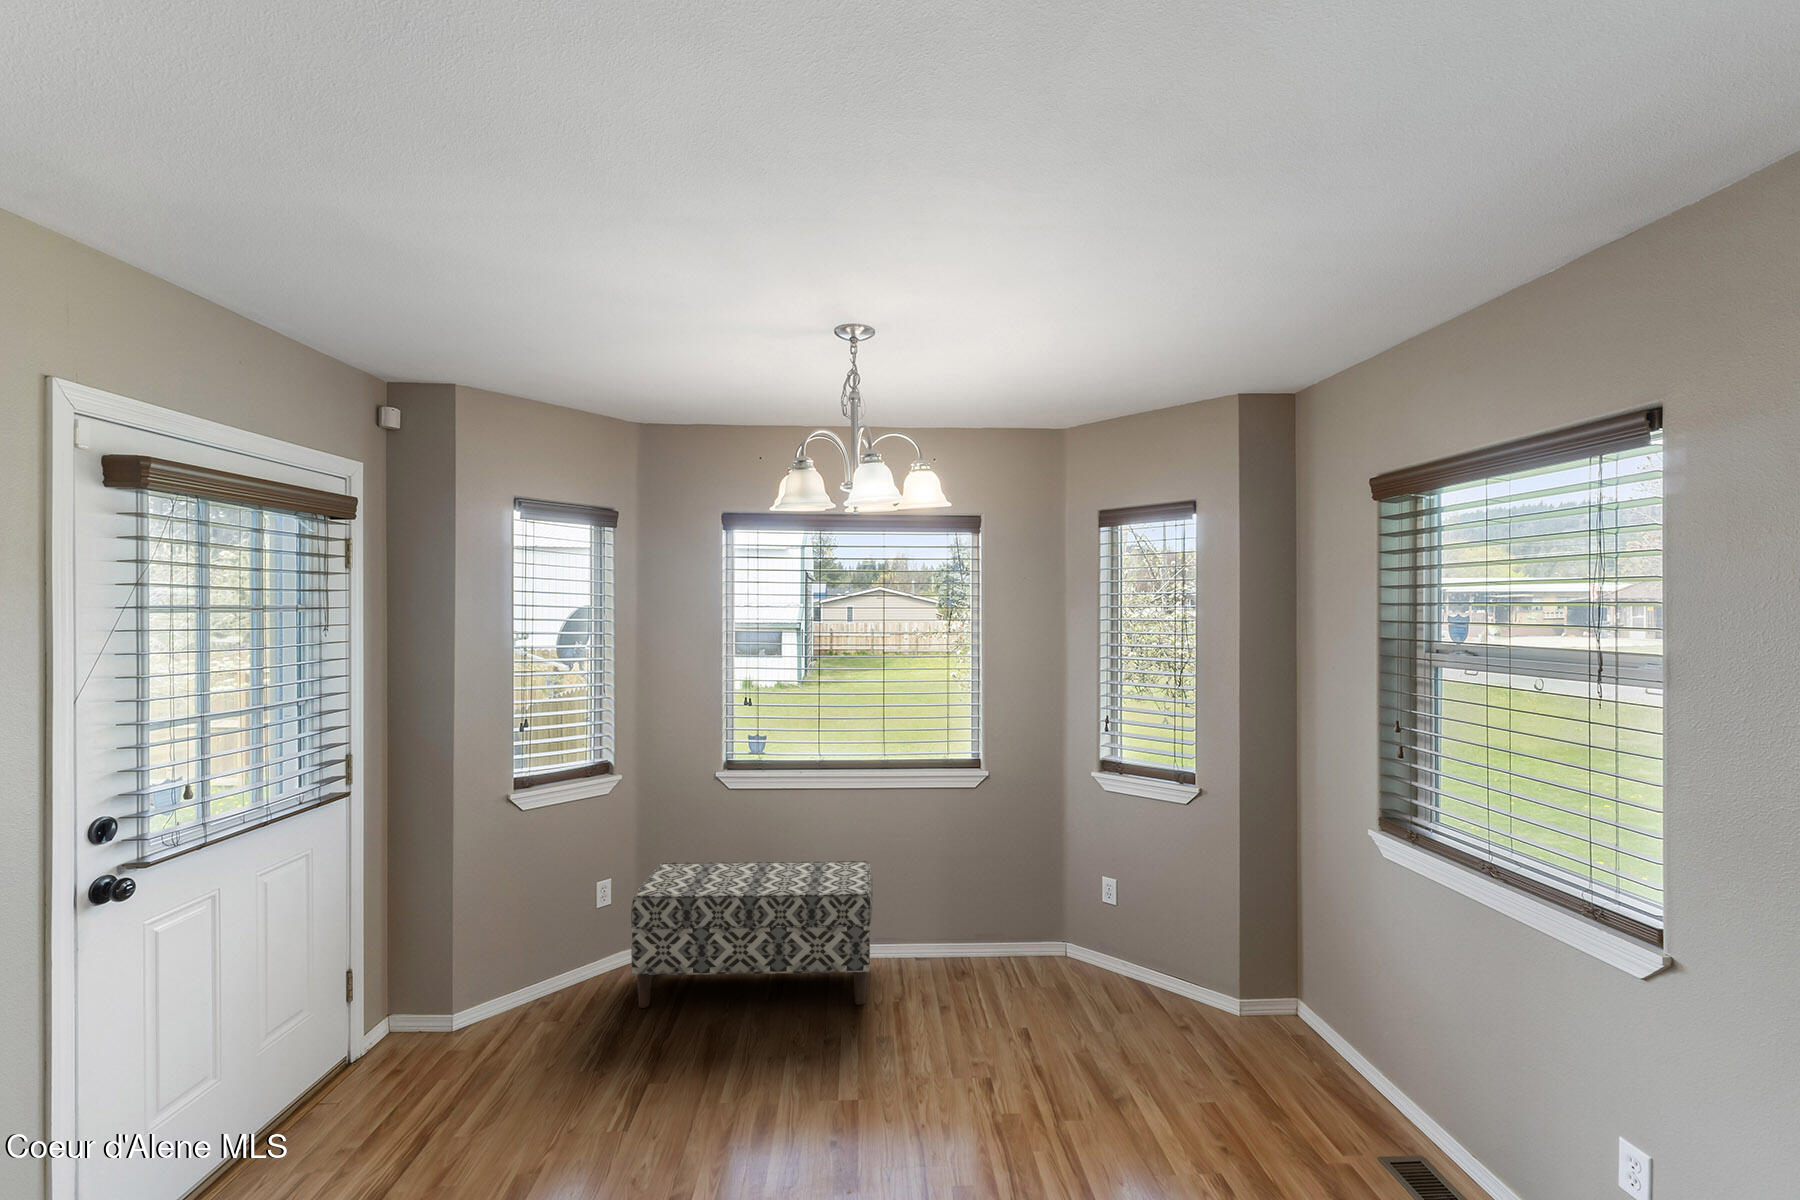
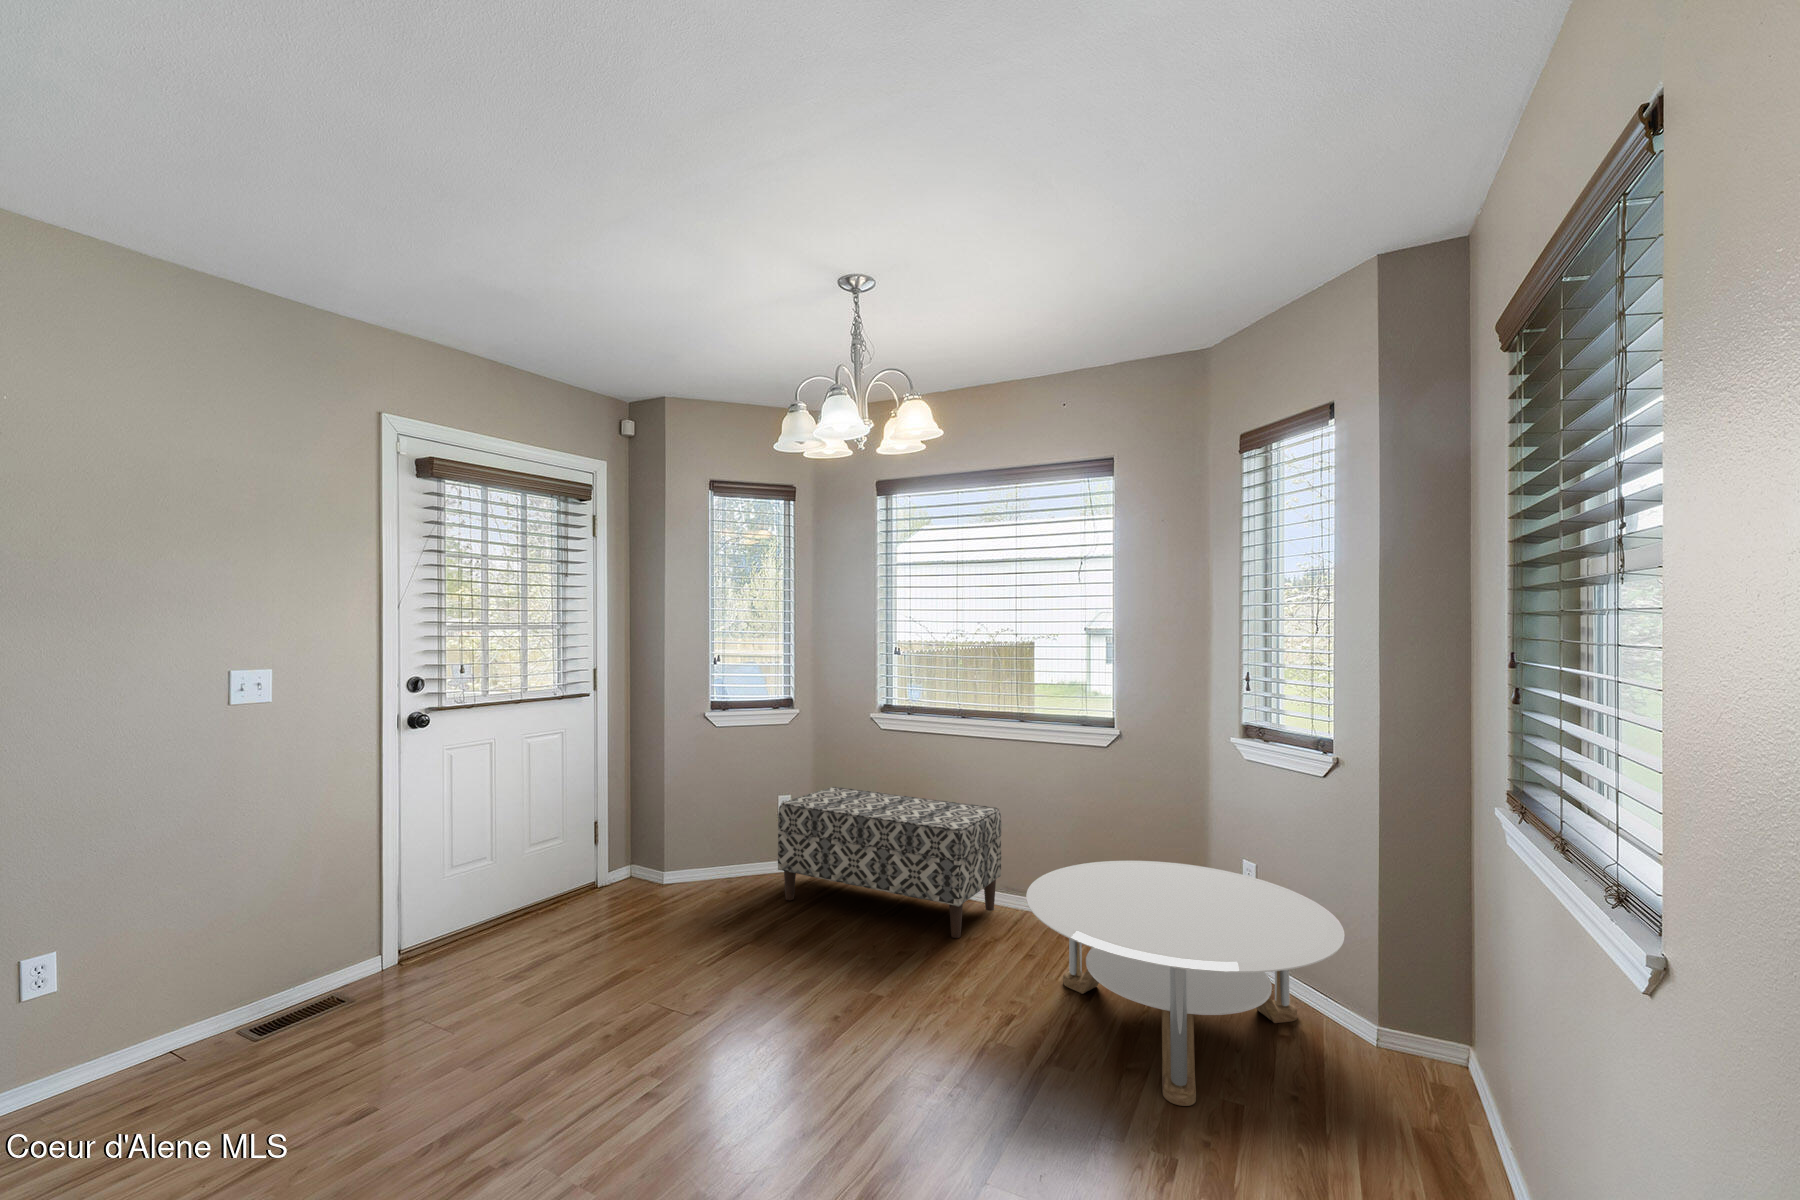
round table: none [979,890,1245,1103] -> present [1026,861,1345,1106]

